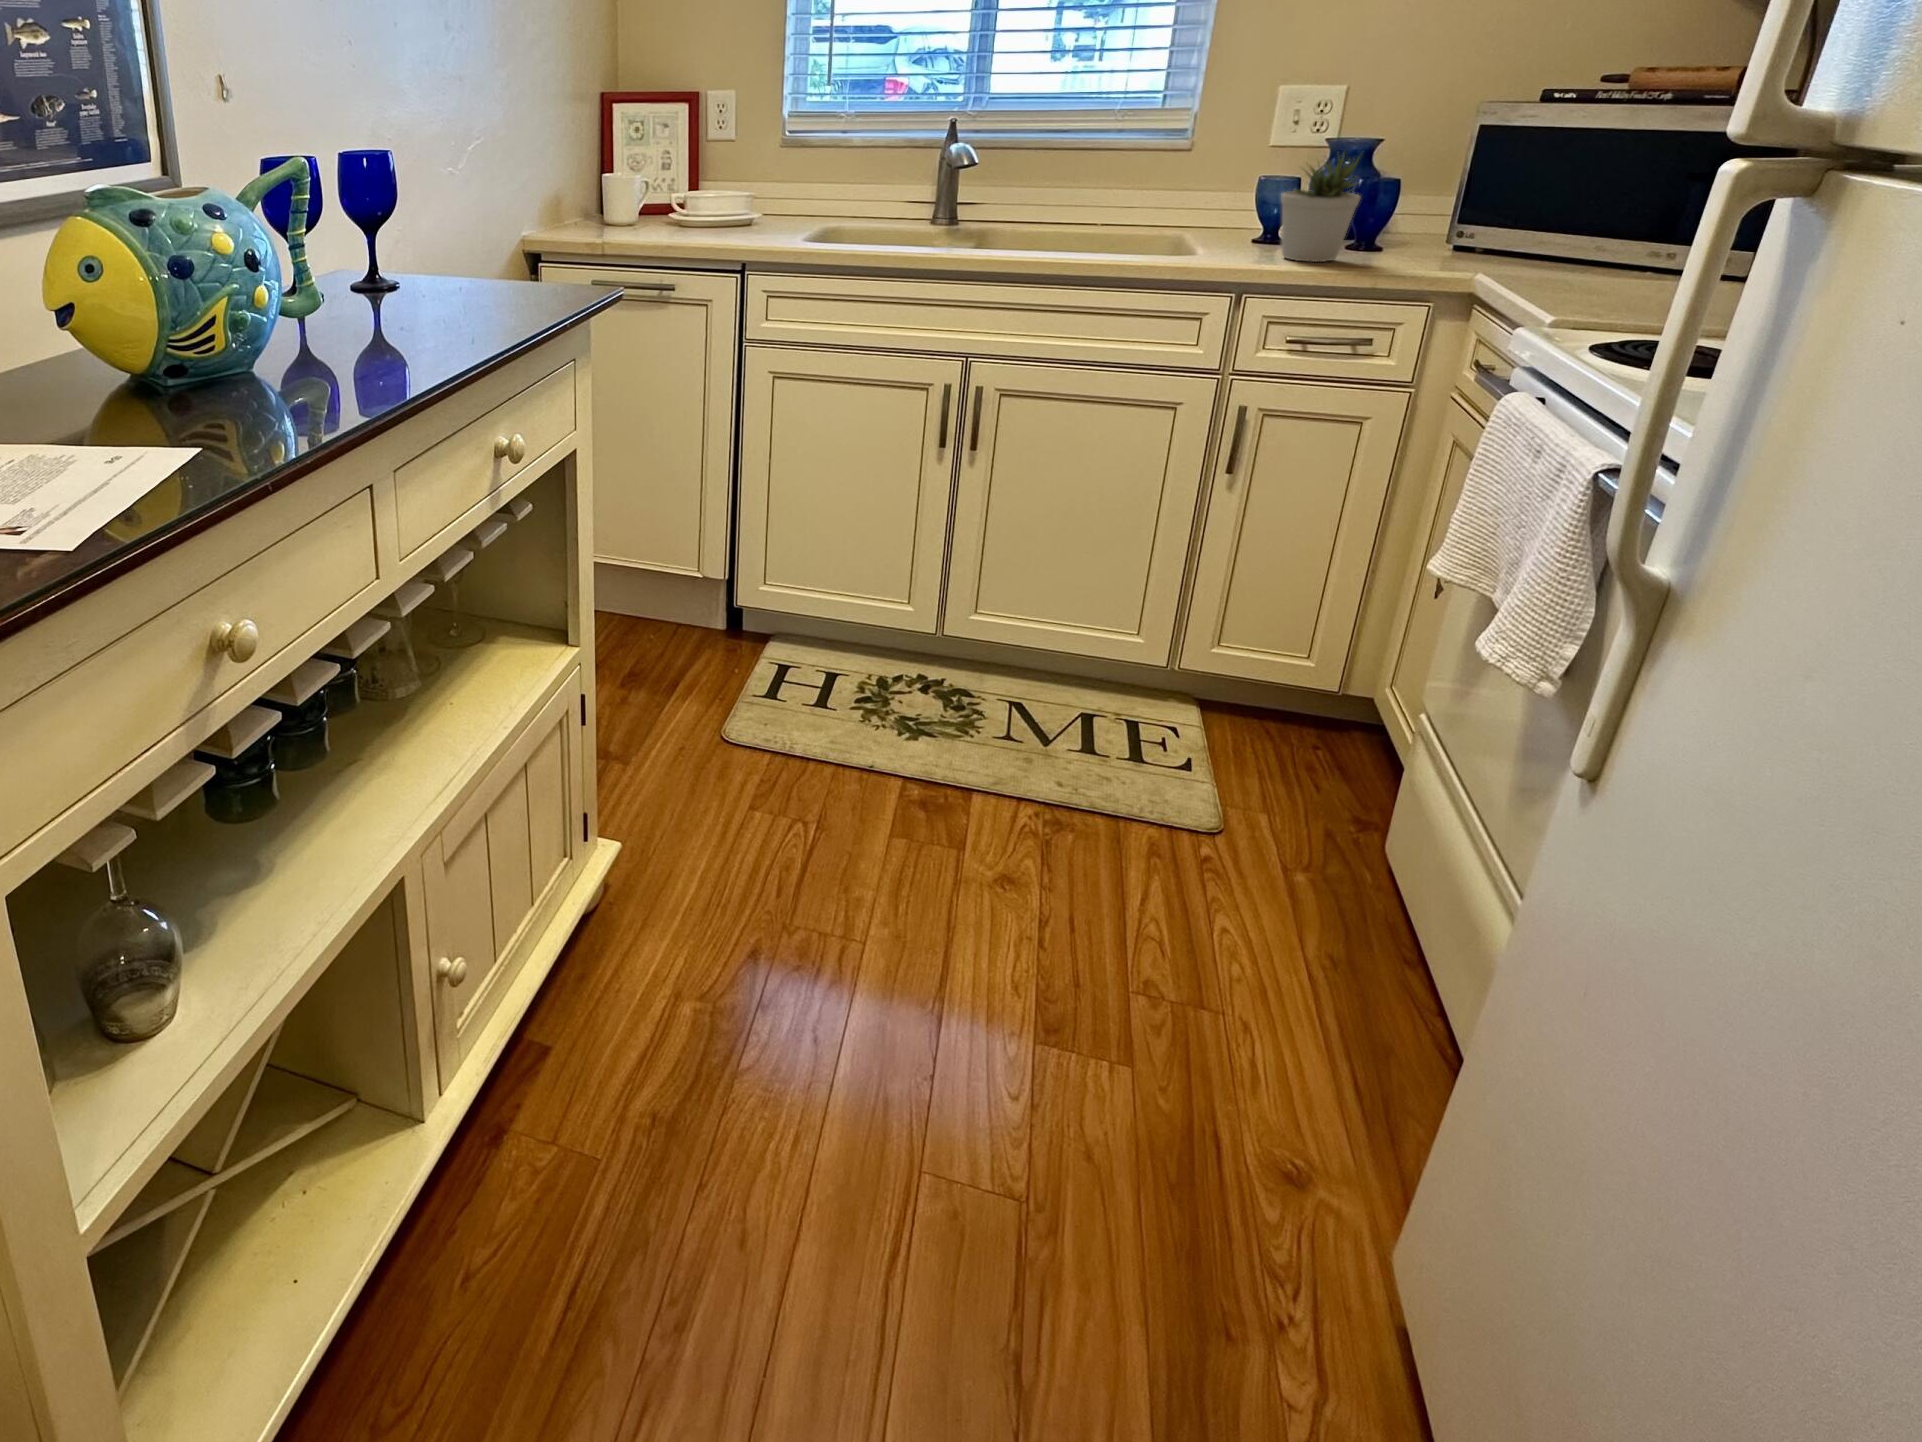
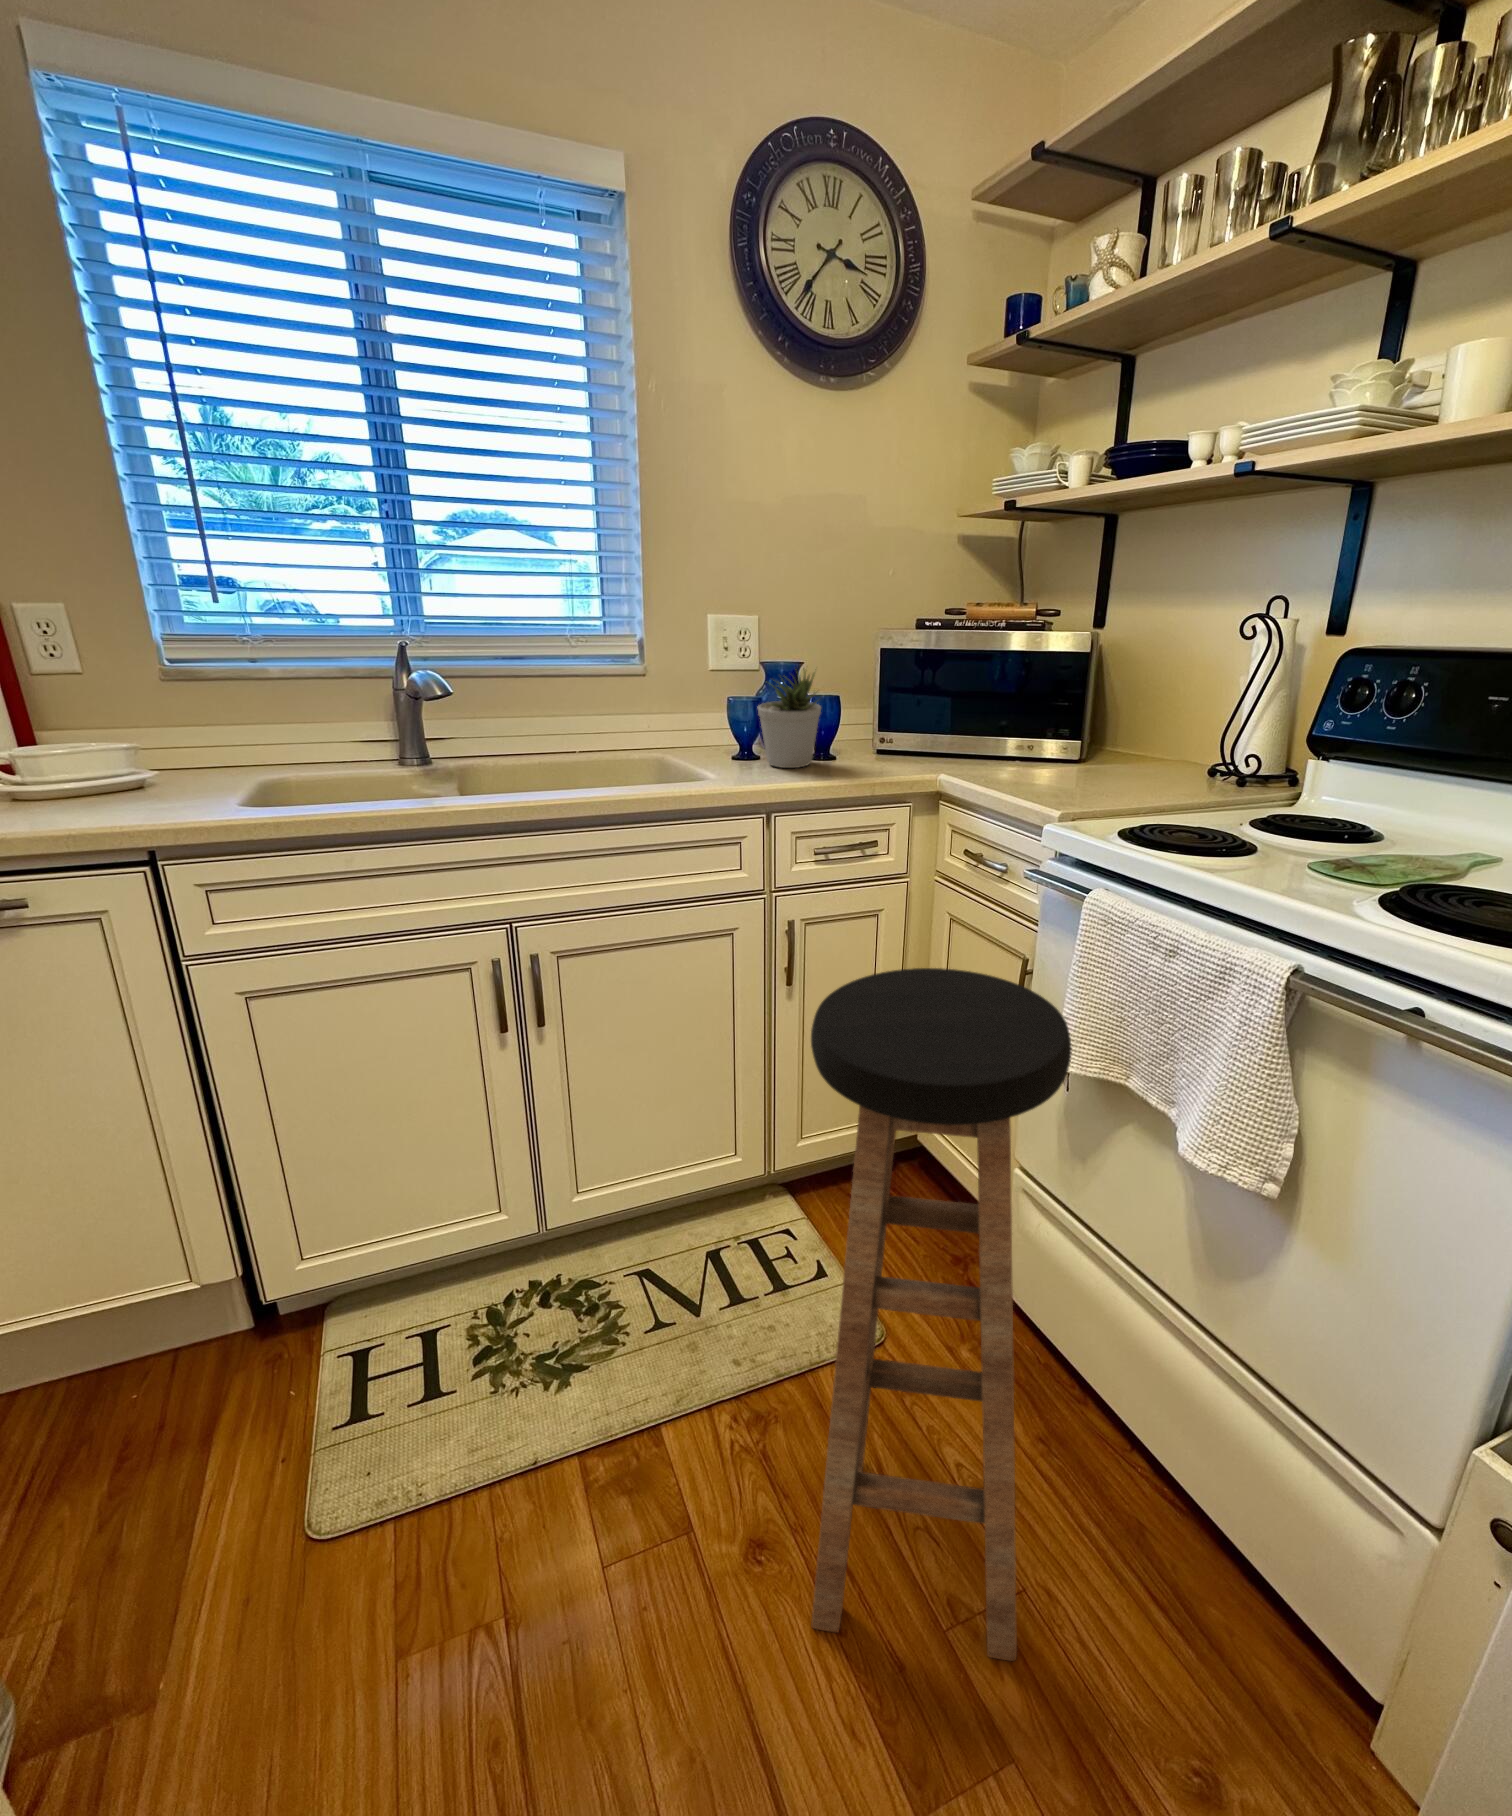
bar stool: none [1020,402,1381,1046] -> present [811,968,1071,1661]

